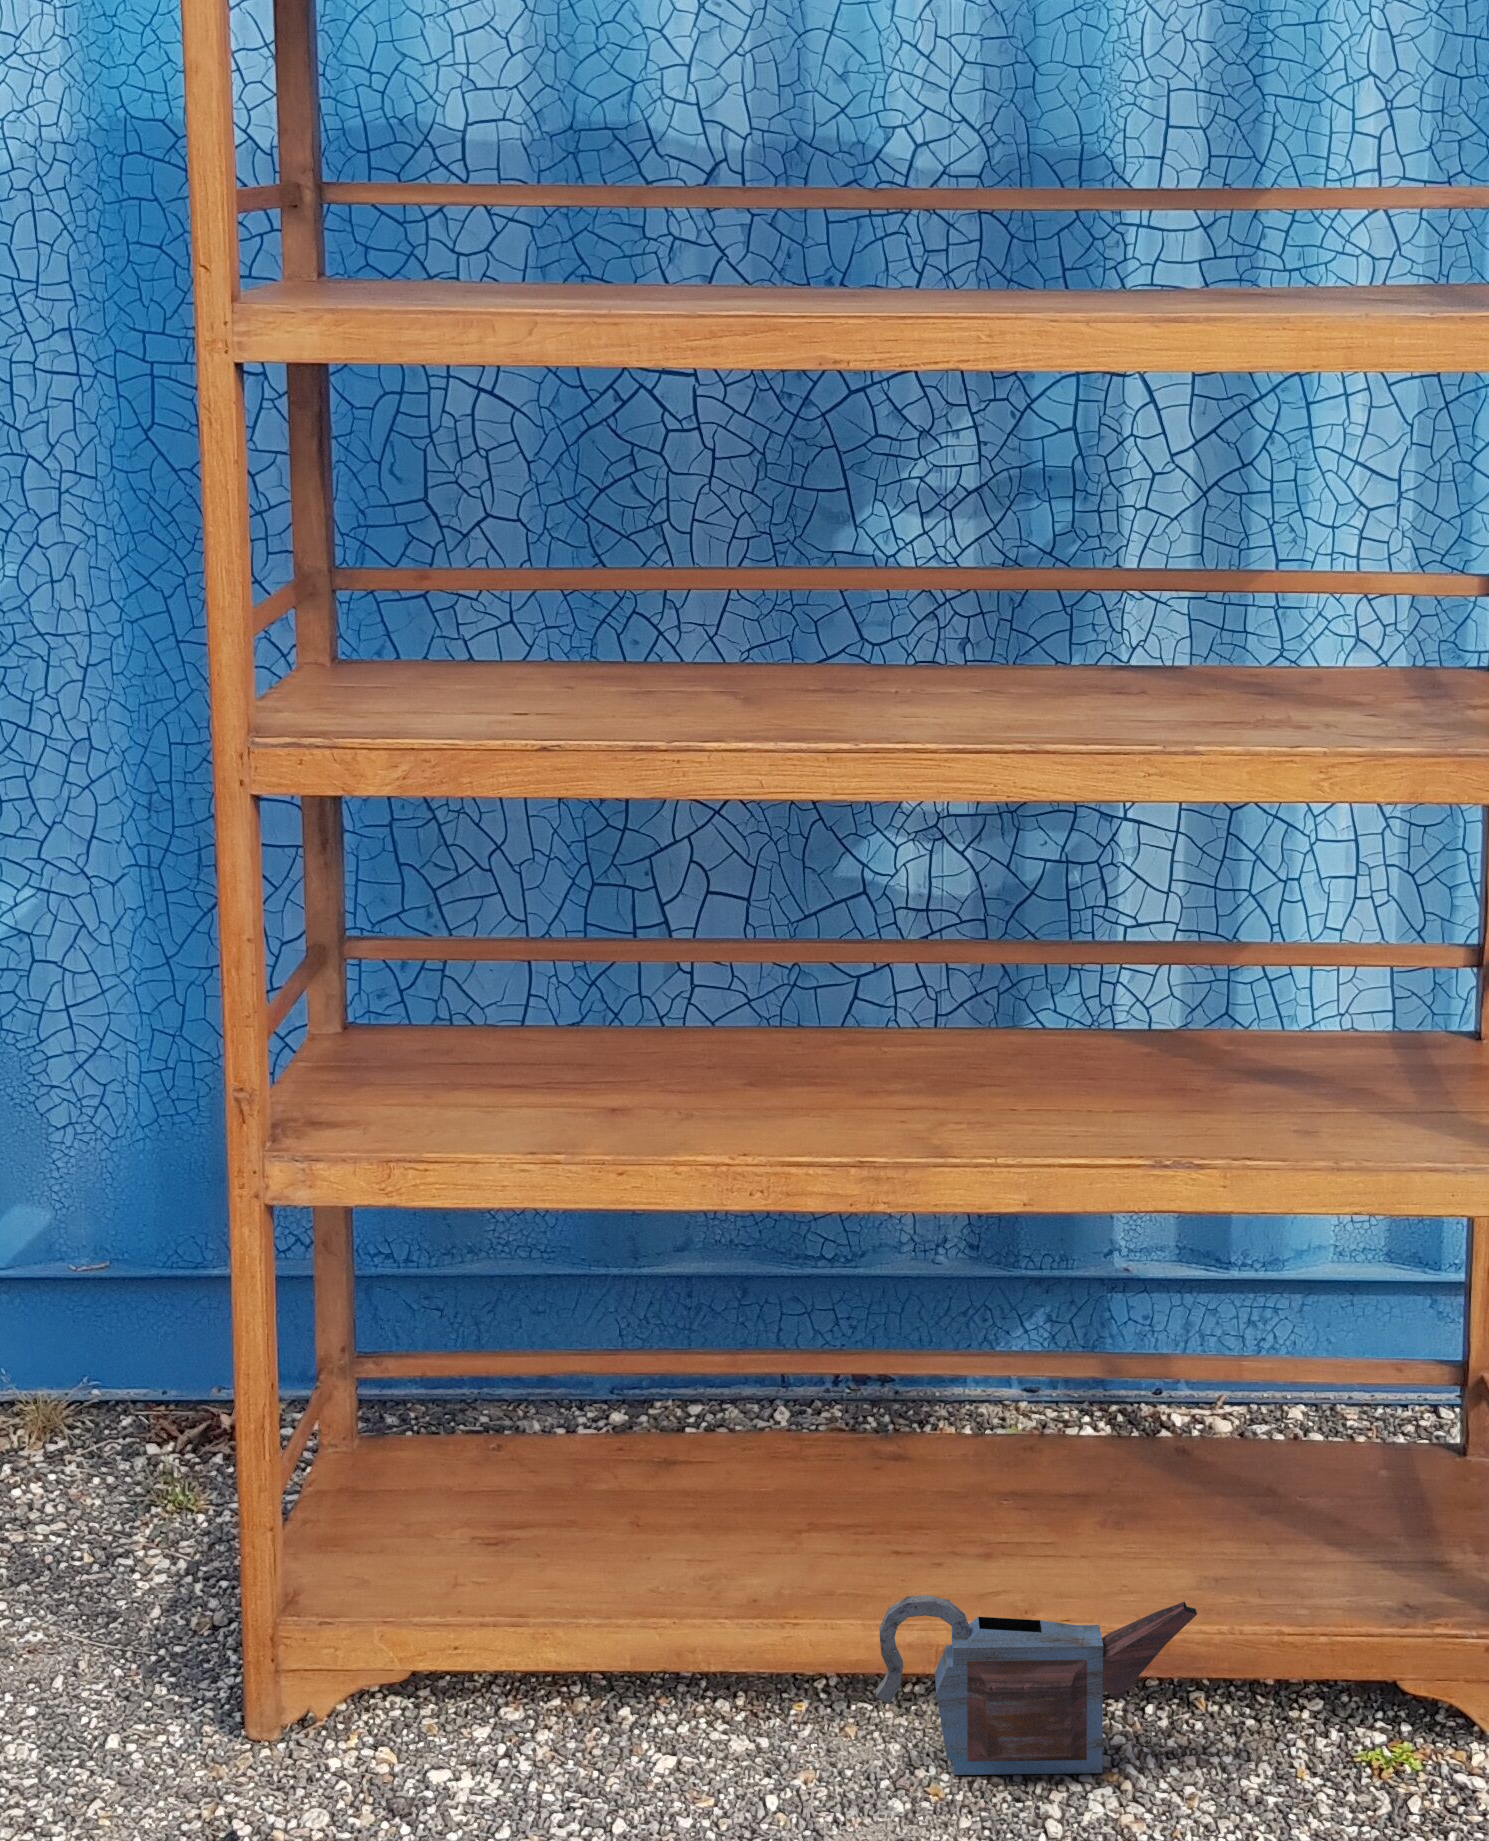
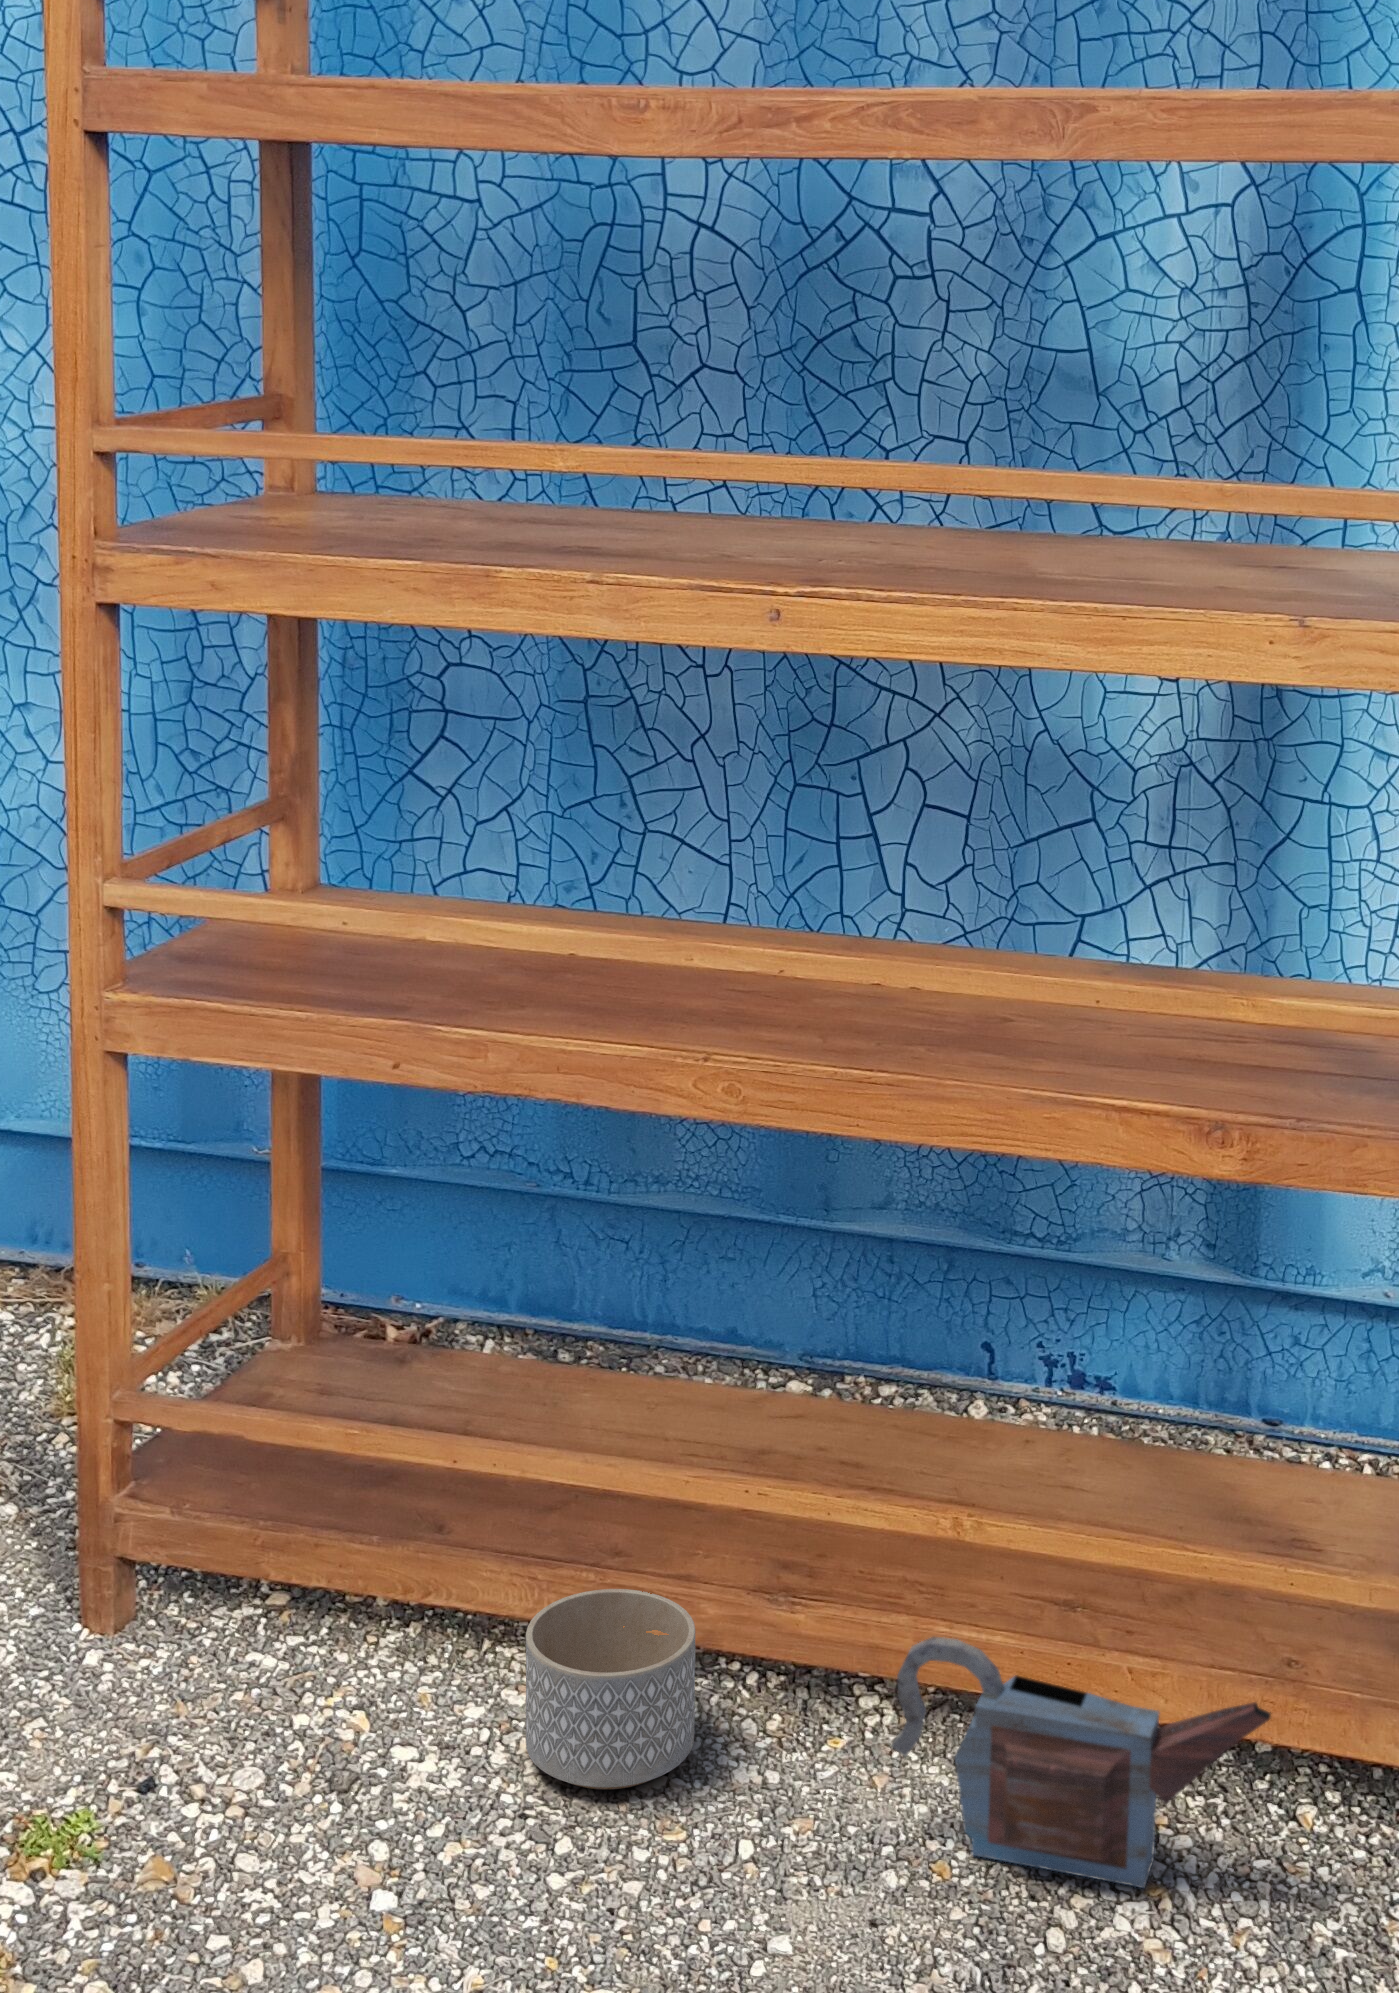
planter: none [532,1608,684,1785] -> present [526,1589,695,1789]

